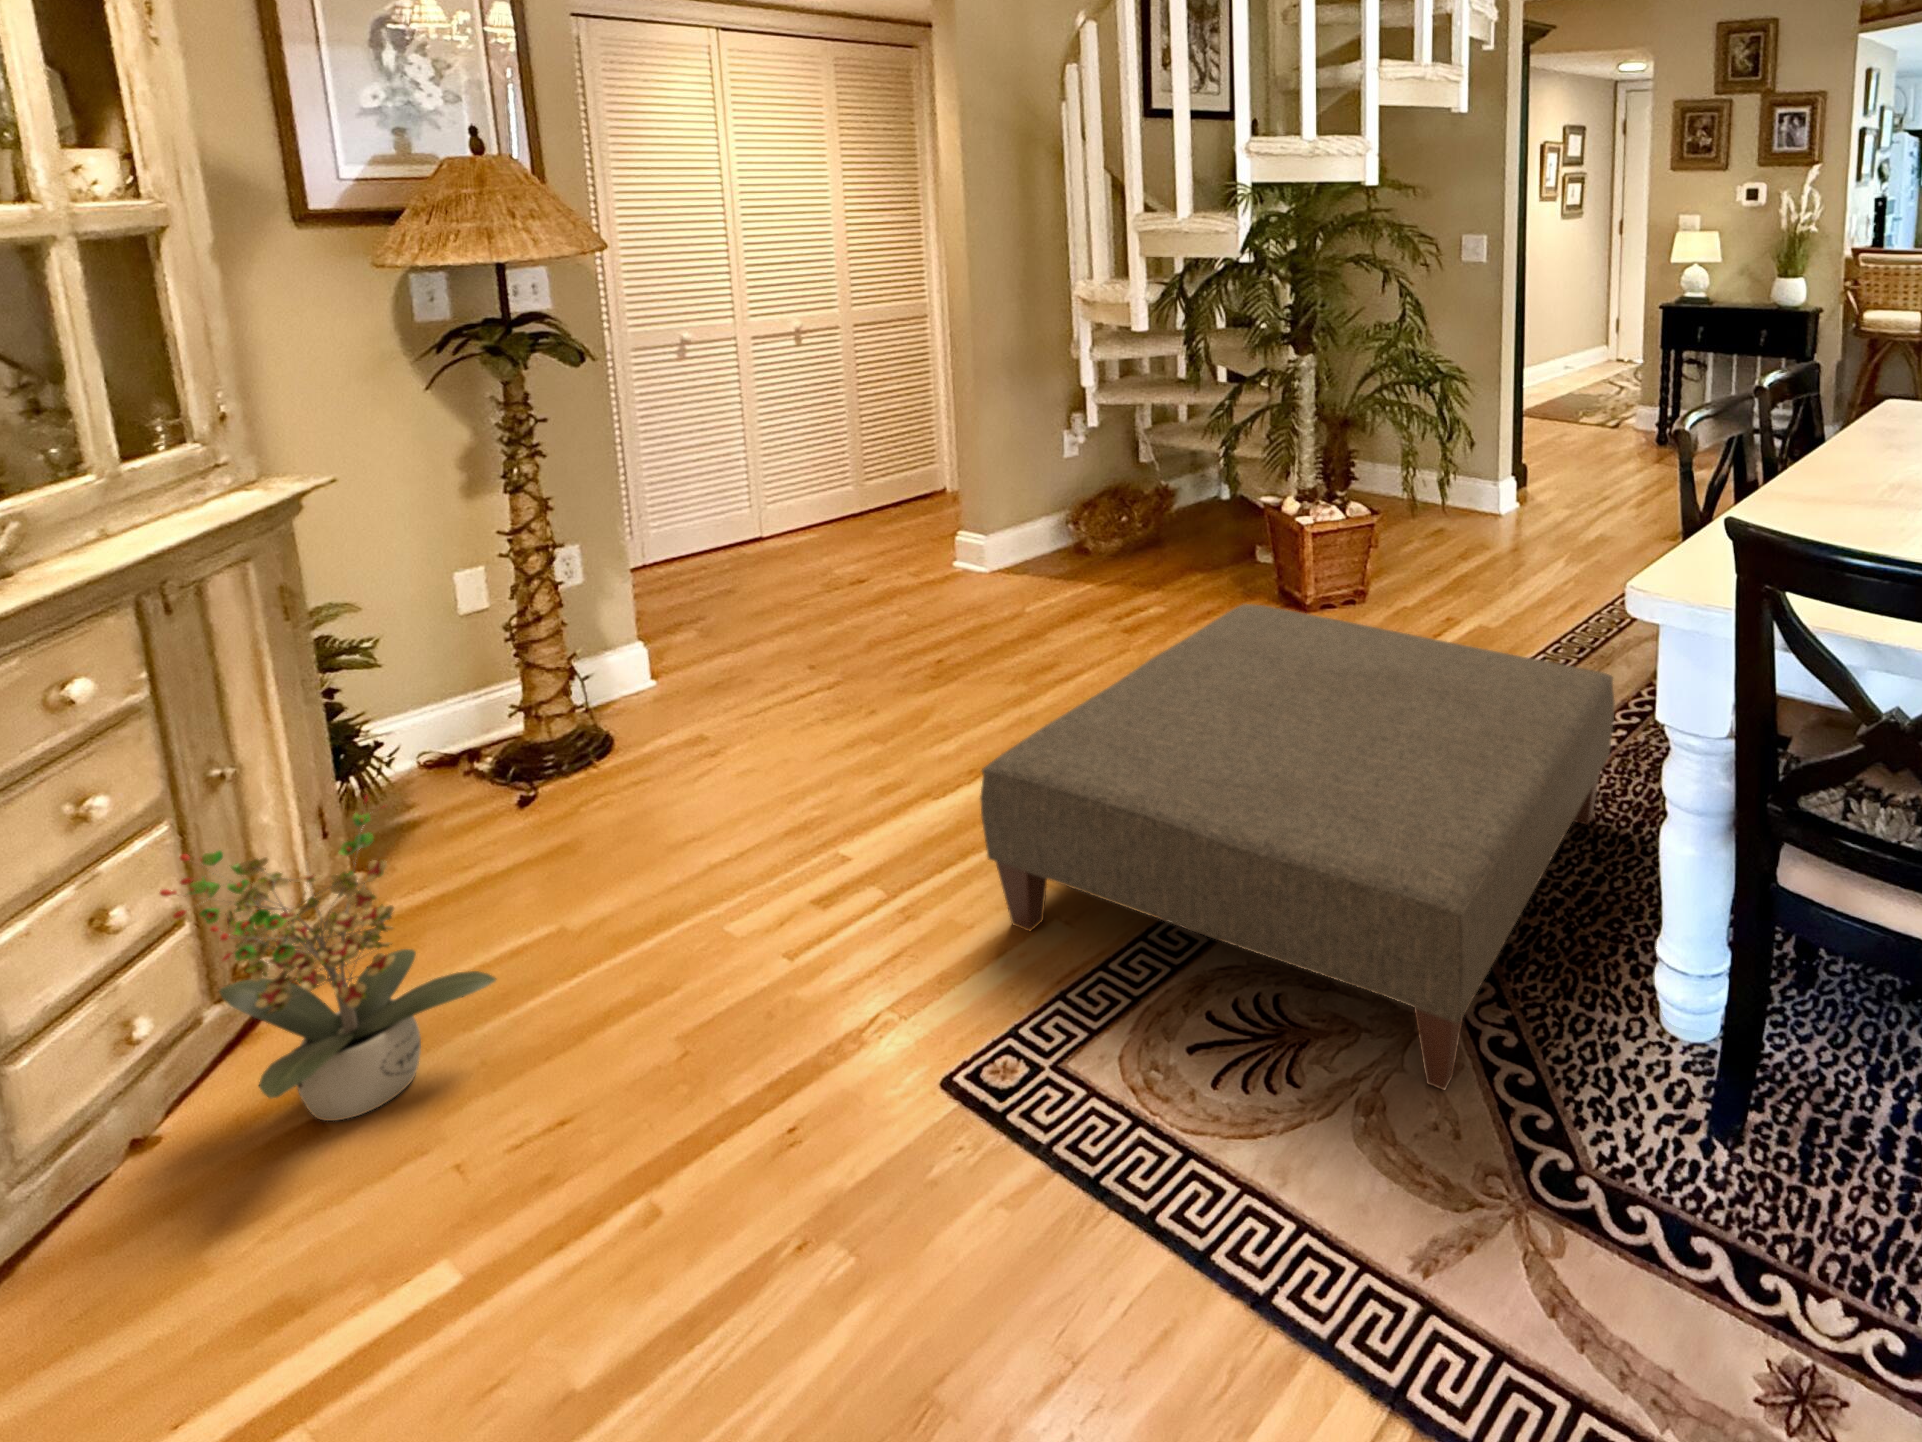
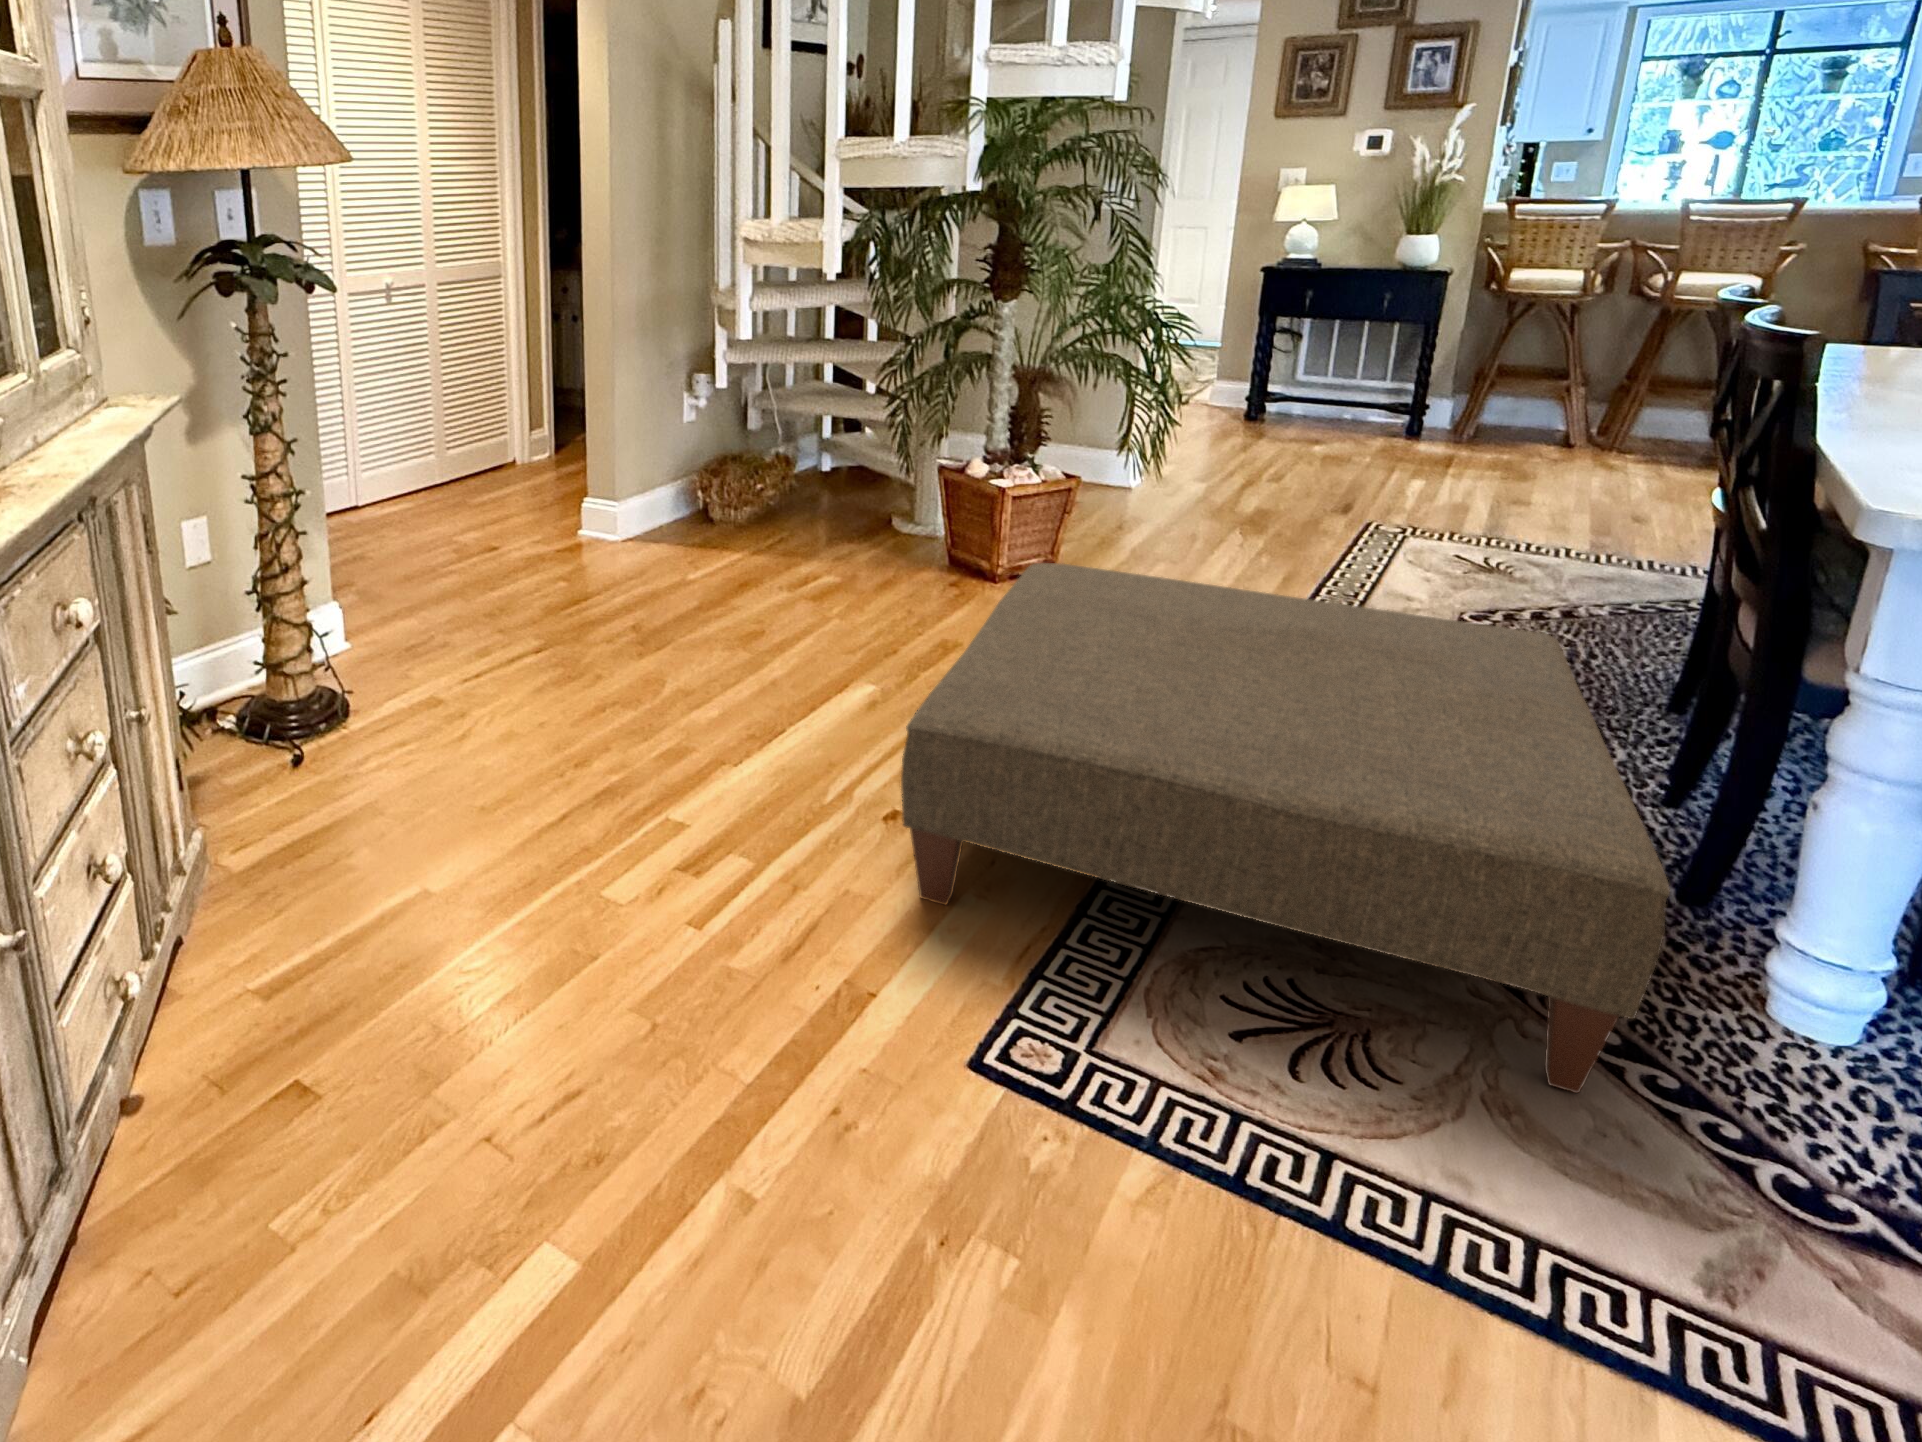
potted plant: present [160,796,496,1121] -> none [142,739,449,1087]

